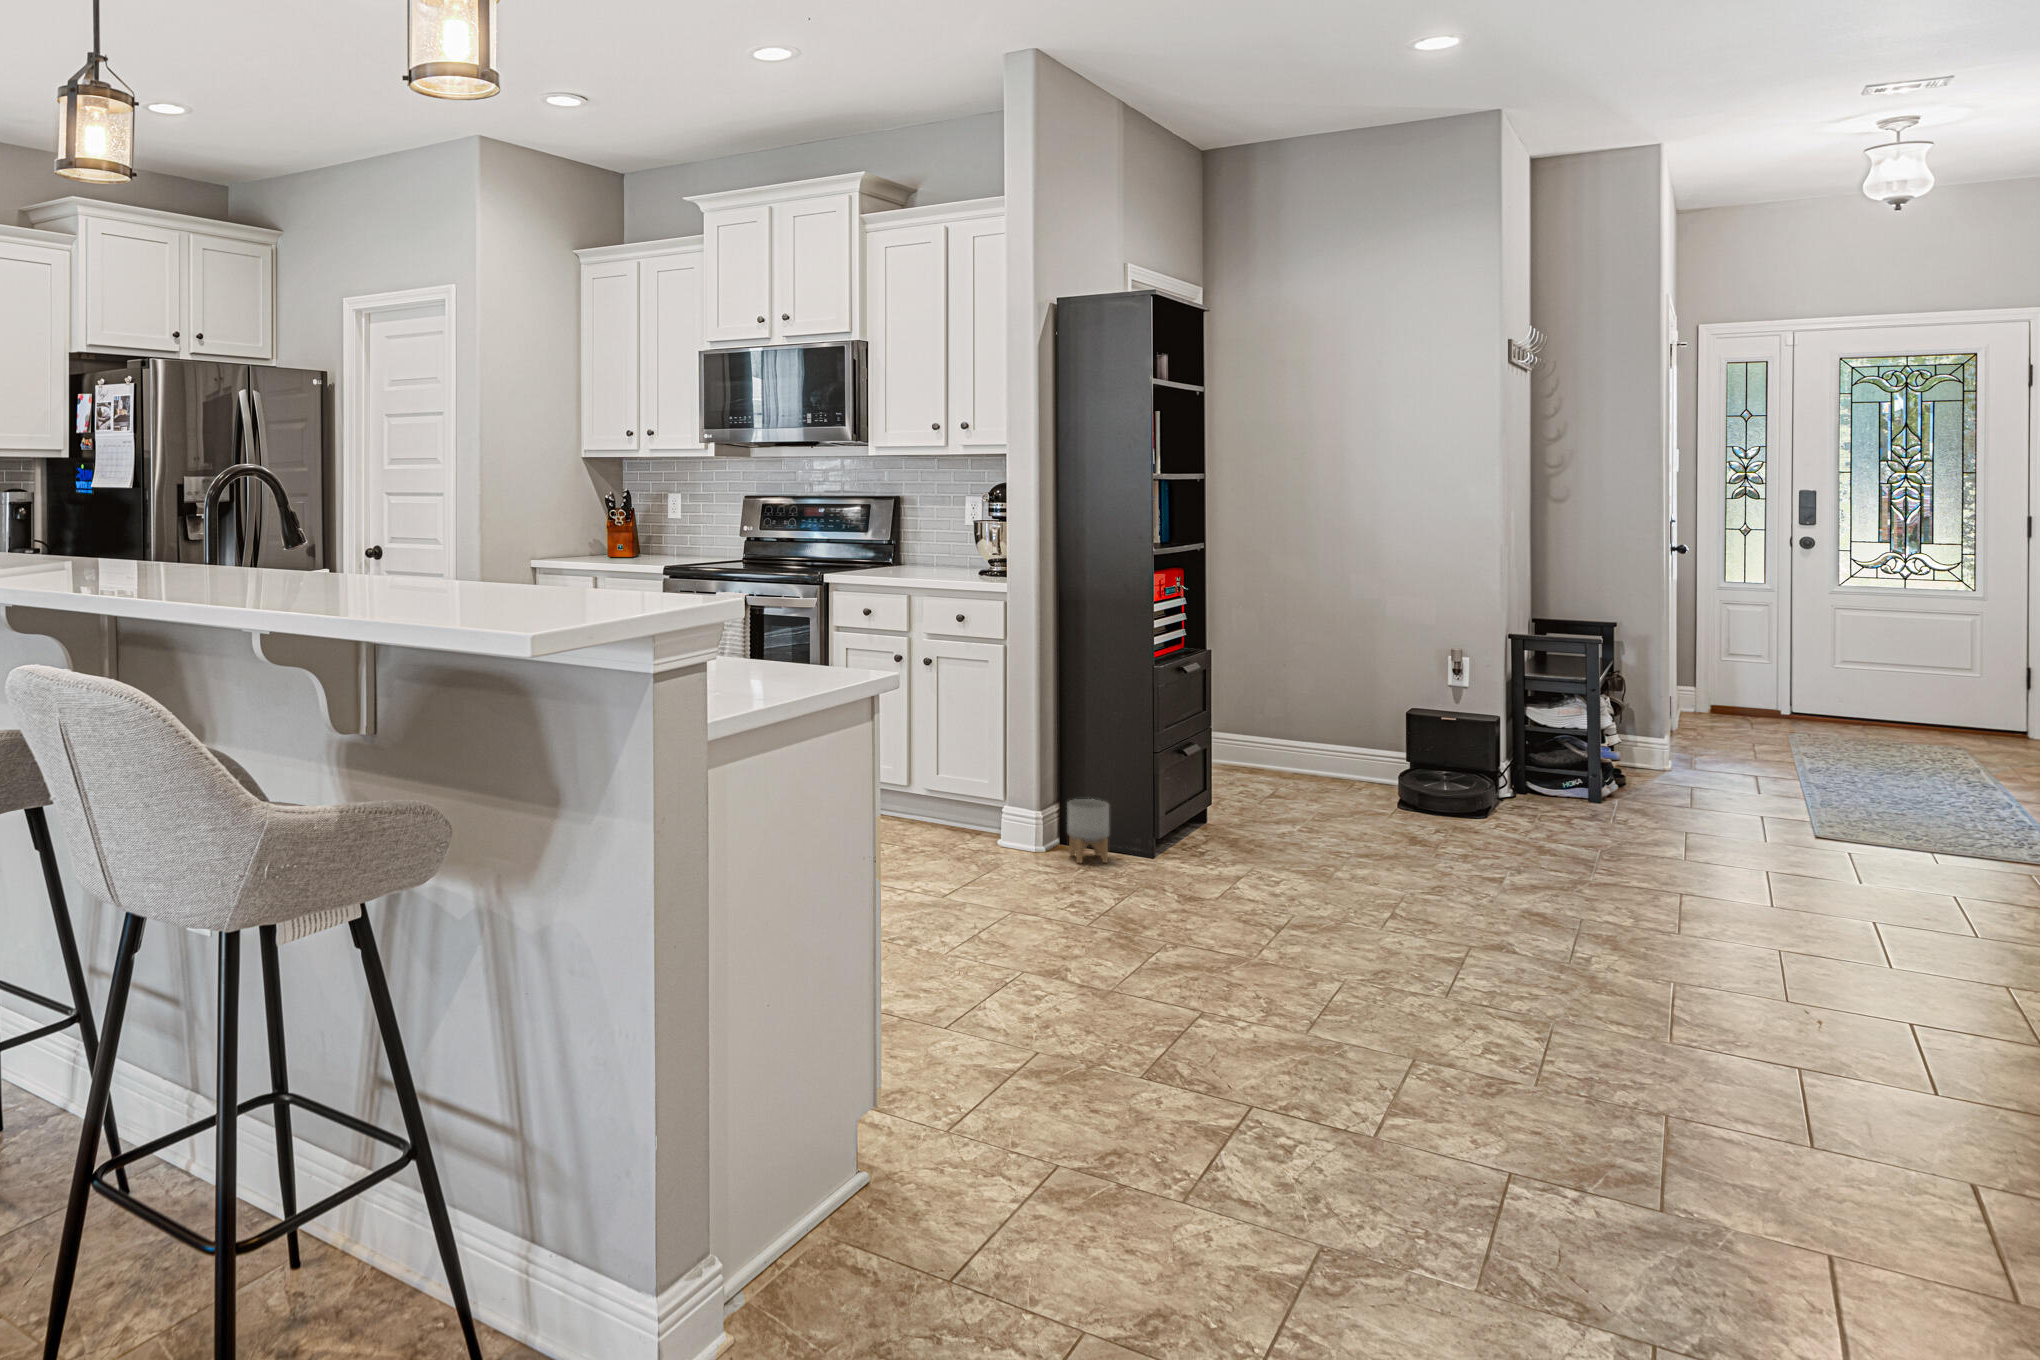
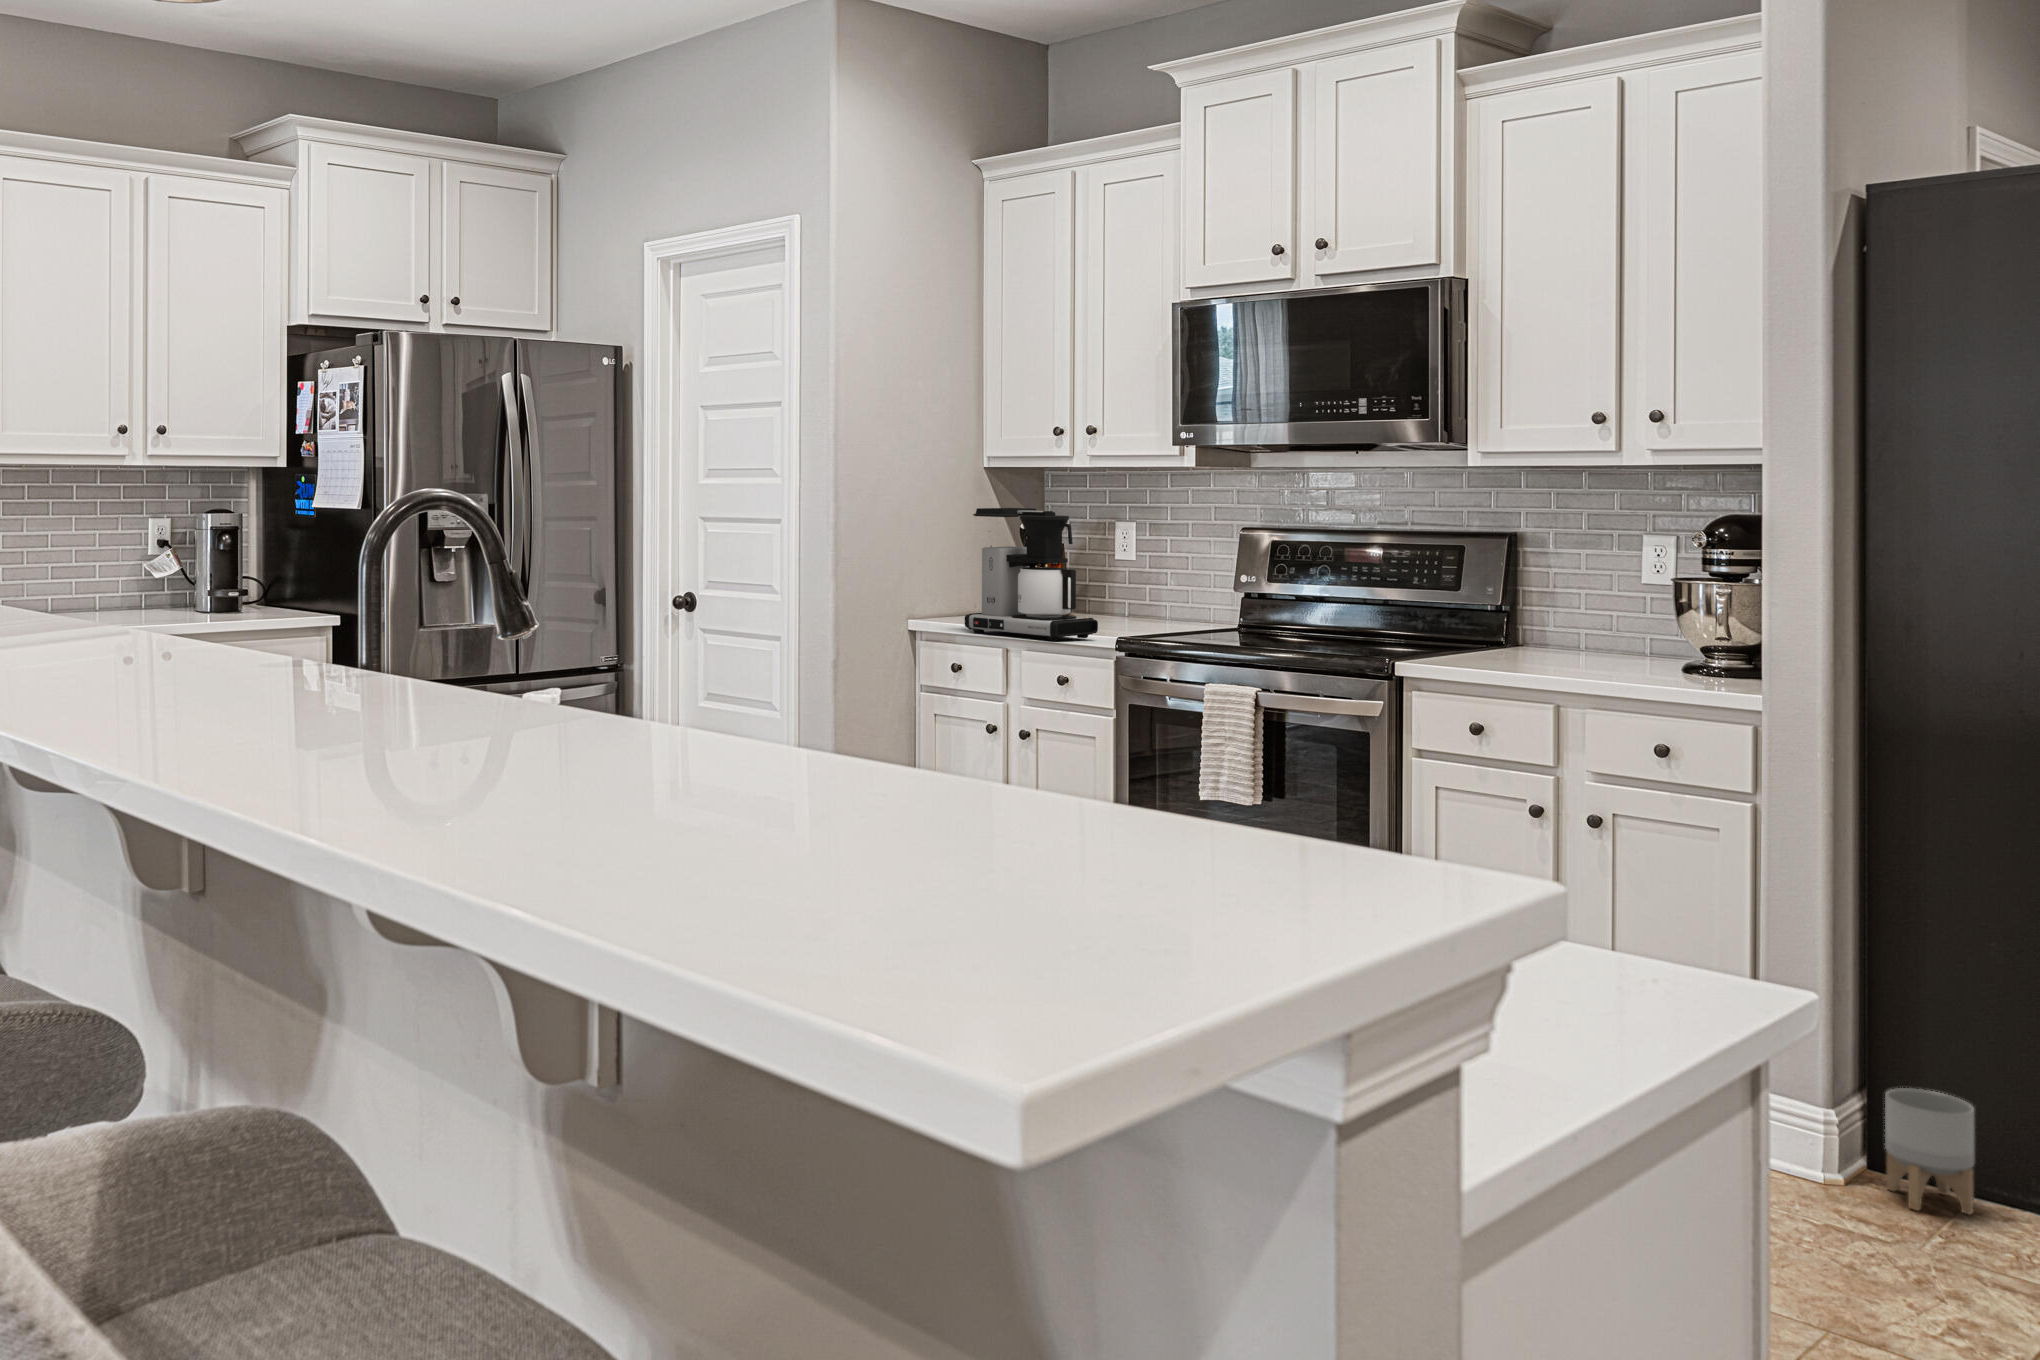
coffee maker: none [564,484,651,571] -> present [965,508,1098,641]

